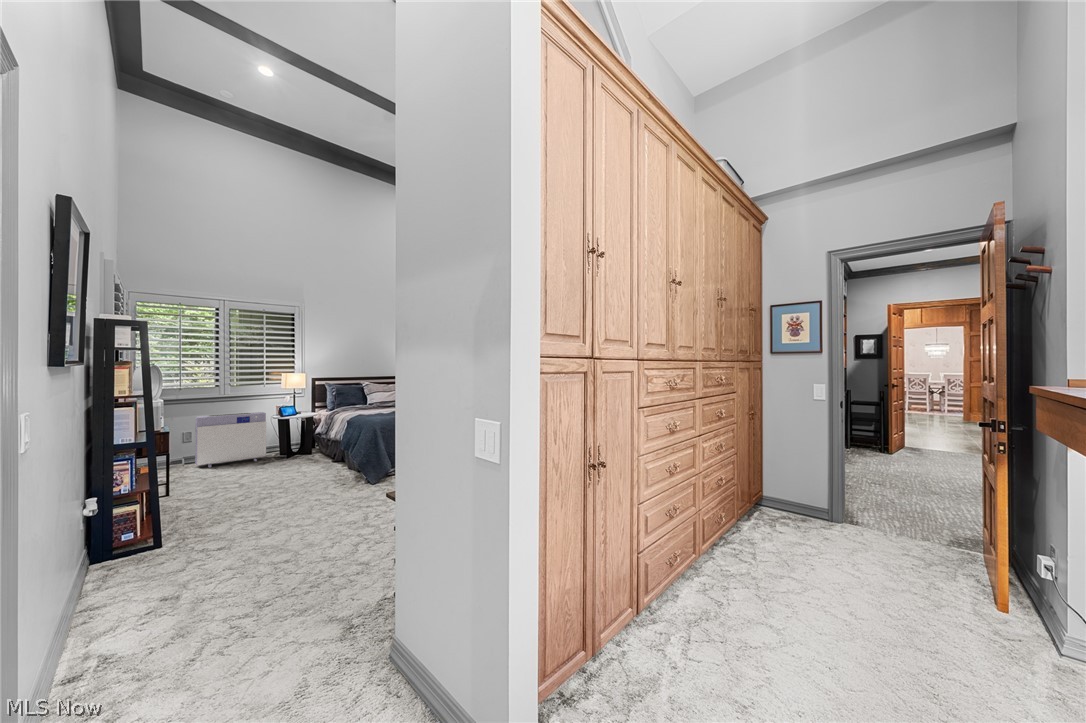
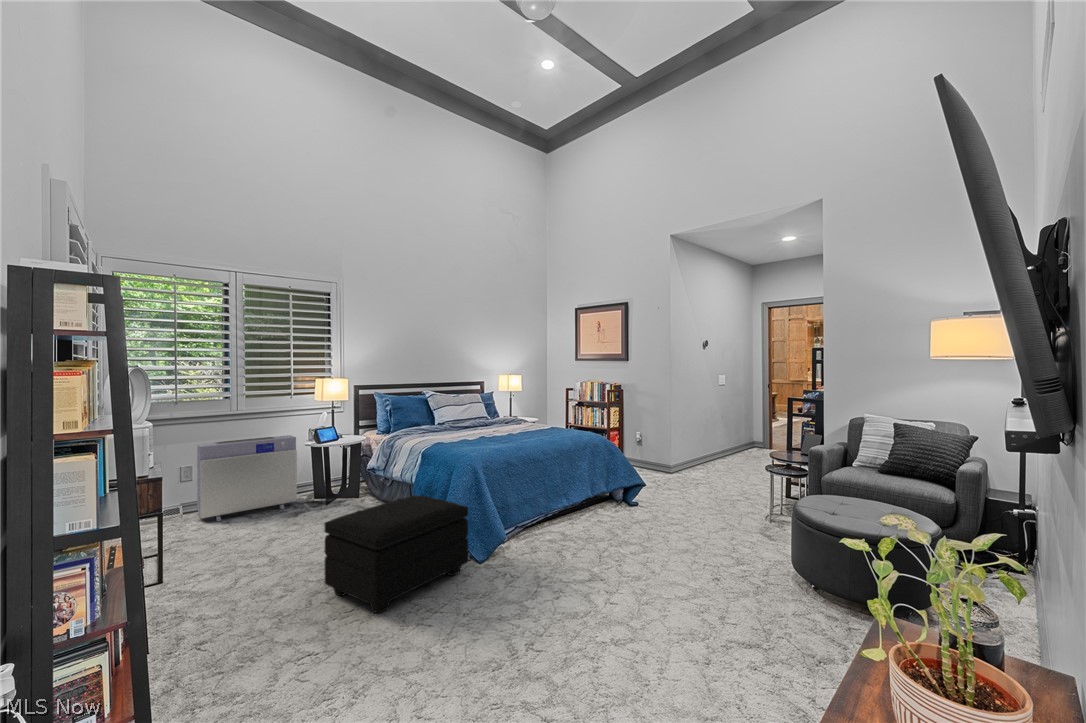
footstool: none [268,445,361,506] -> present [324,495,468,613]

